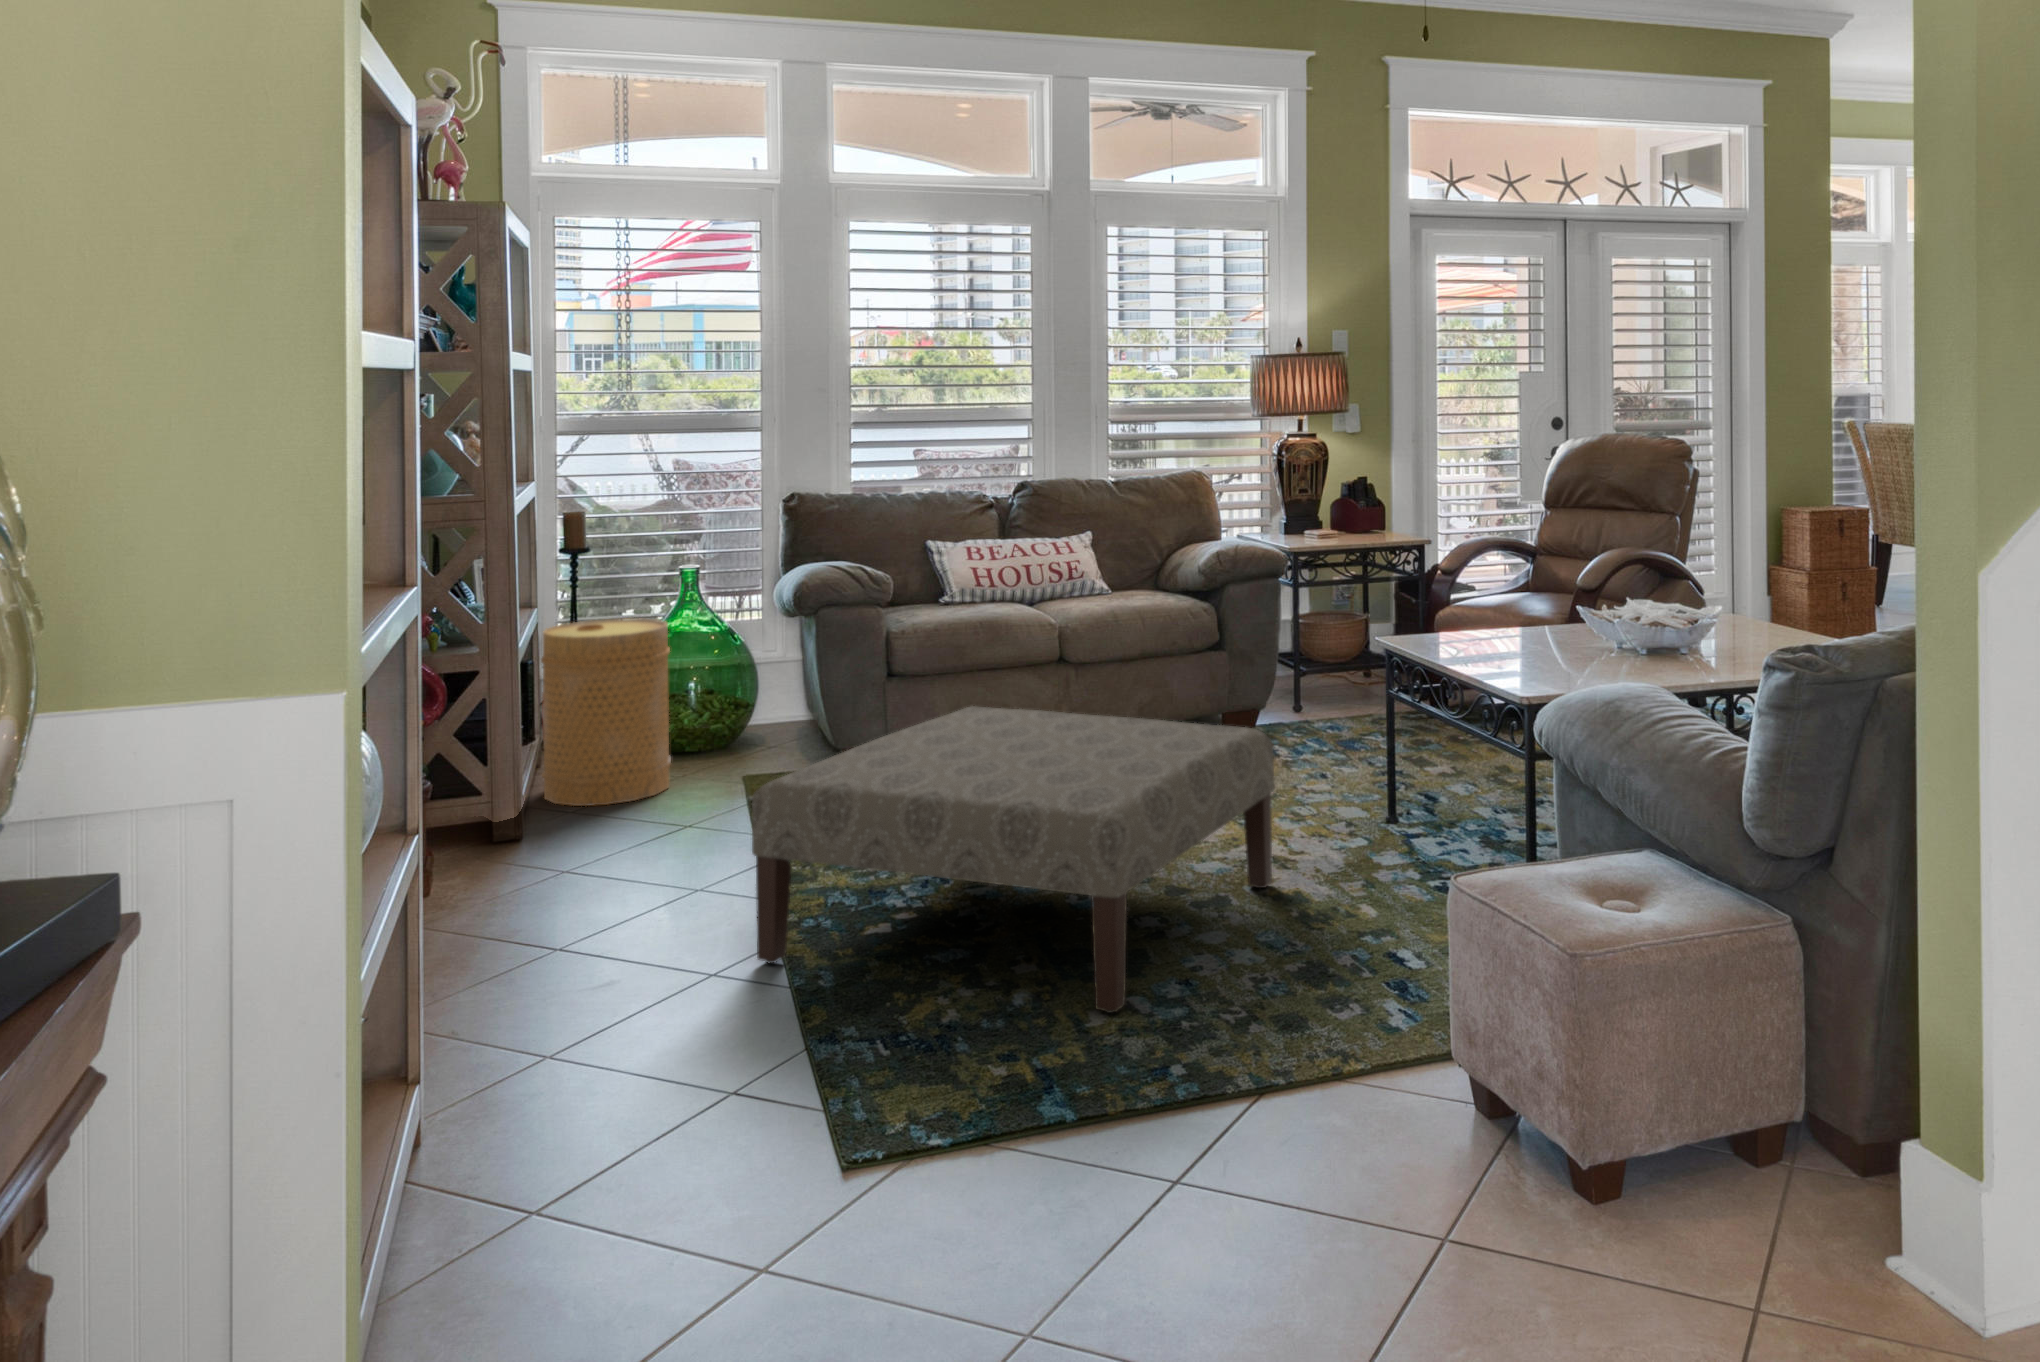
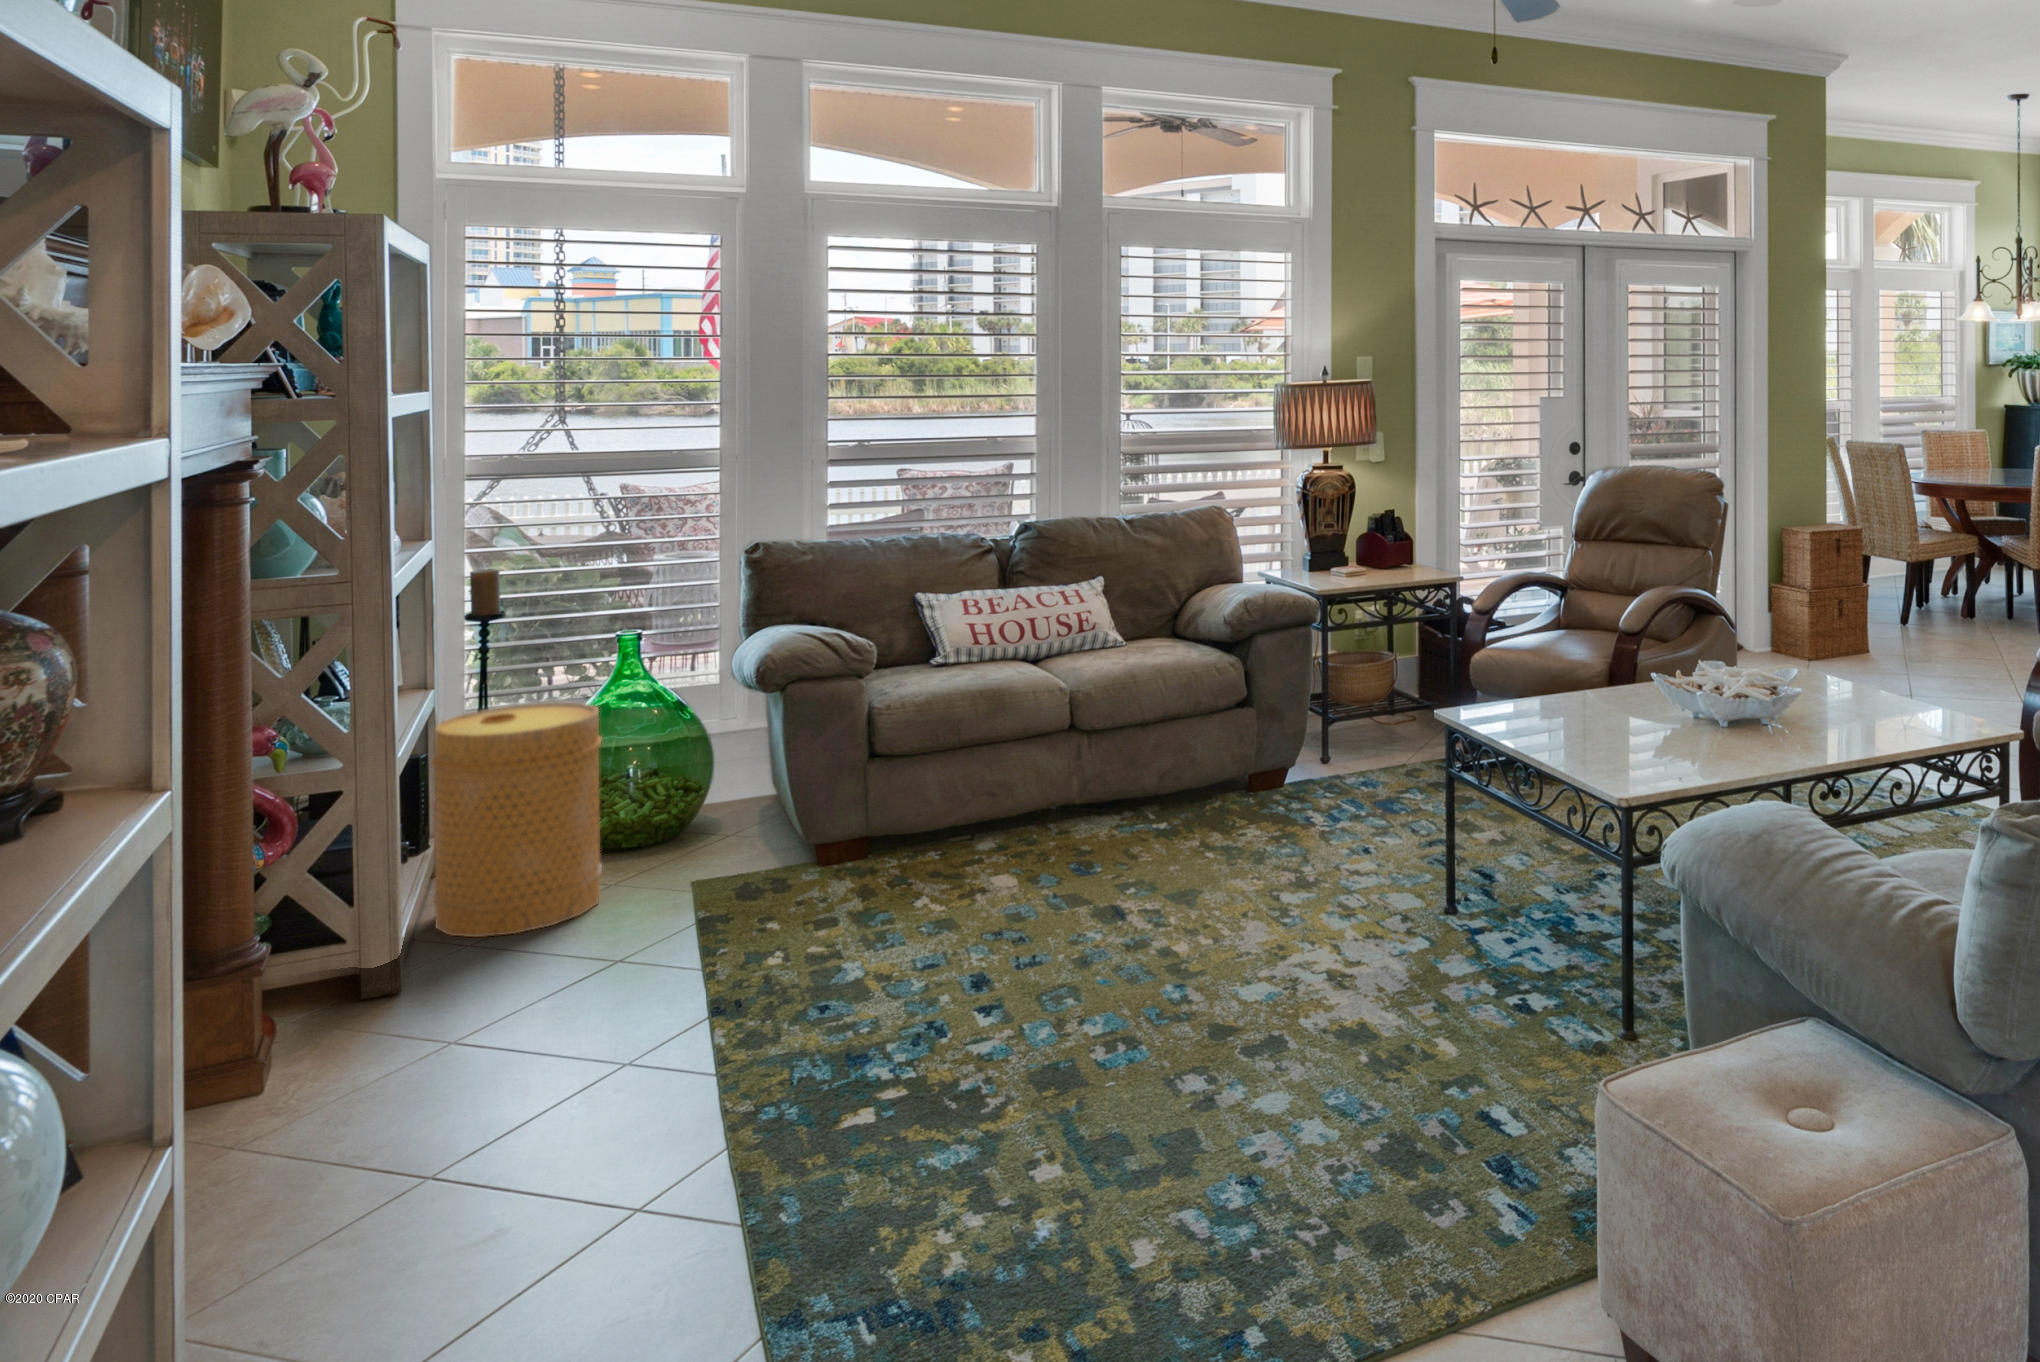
ottoman: present [752,706,1275,1013] -> none [692,816,1335,1239]

